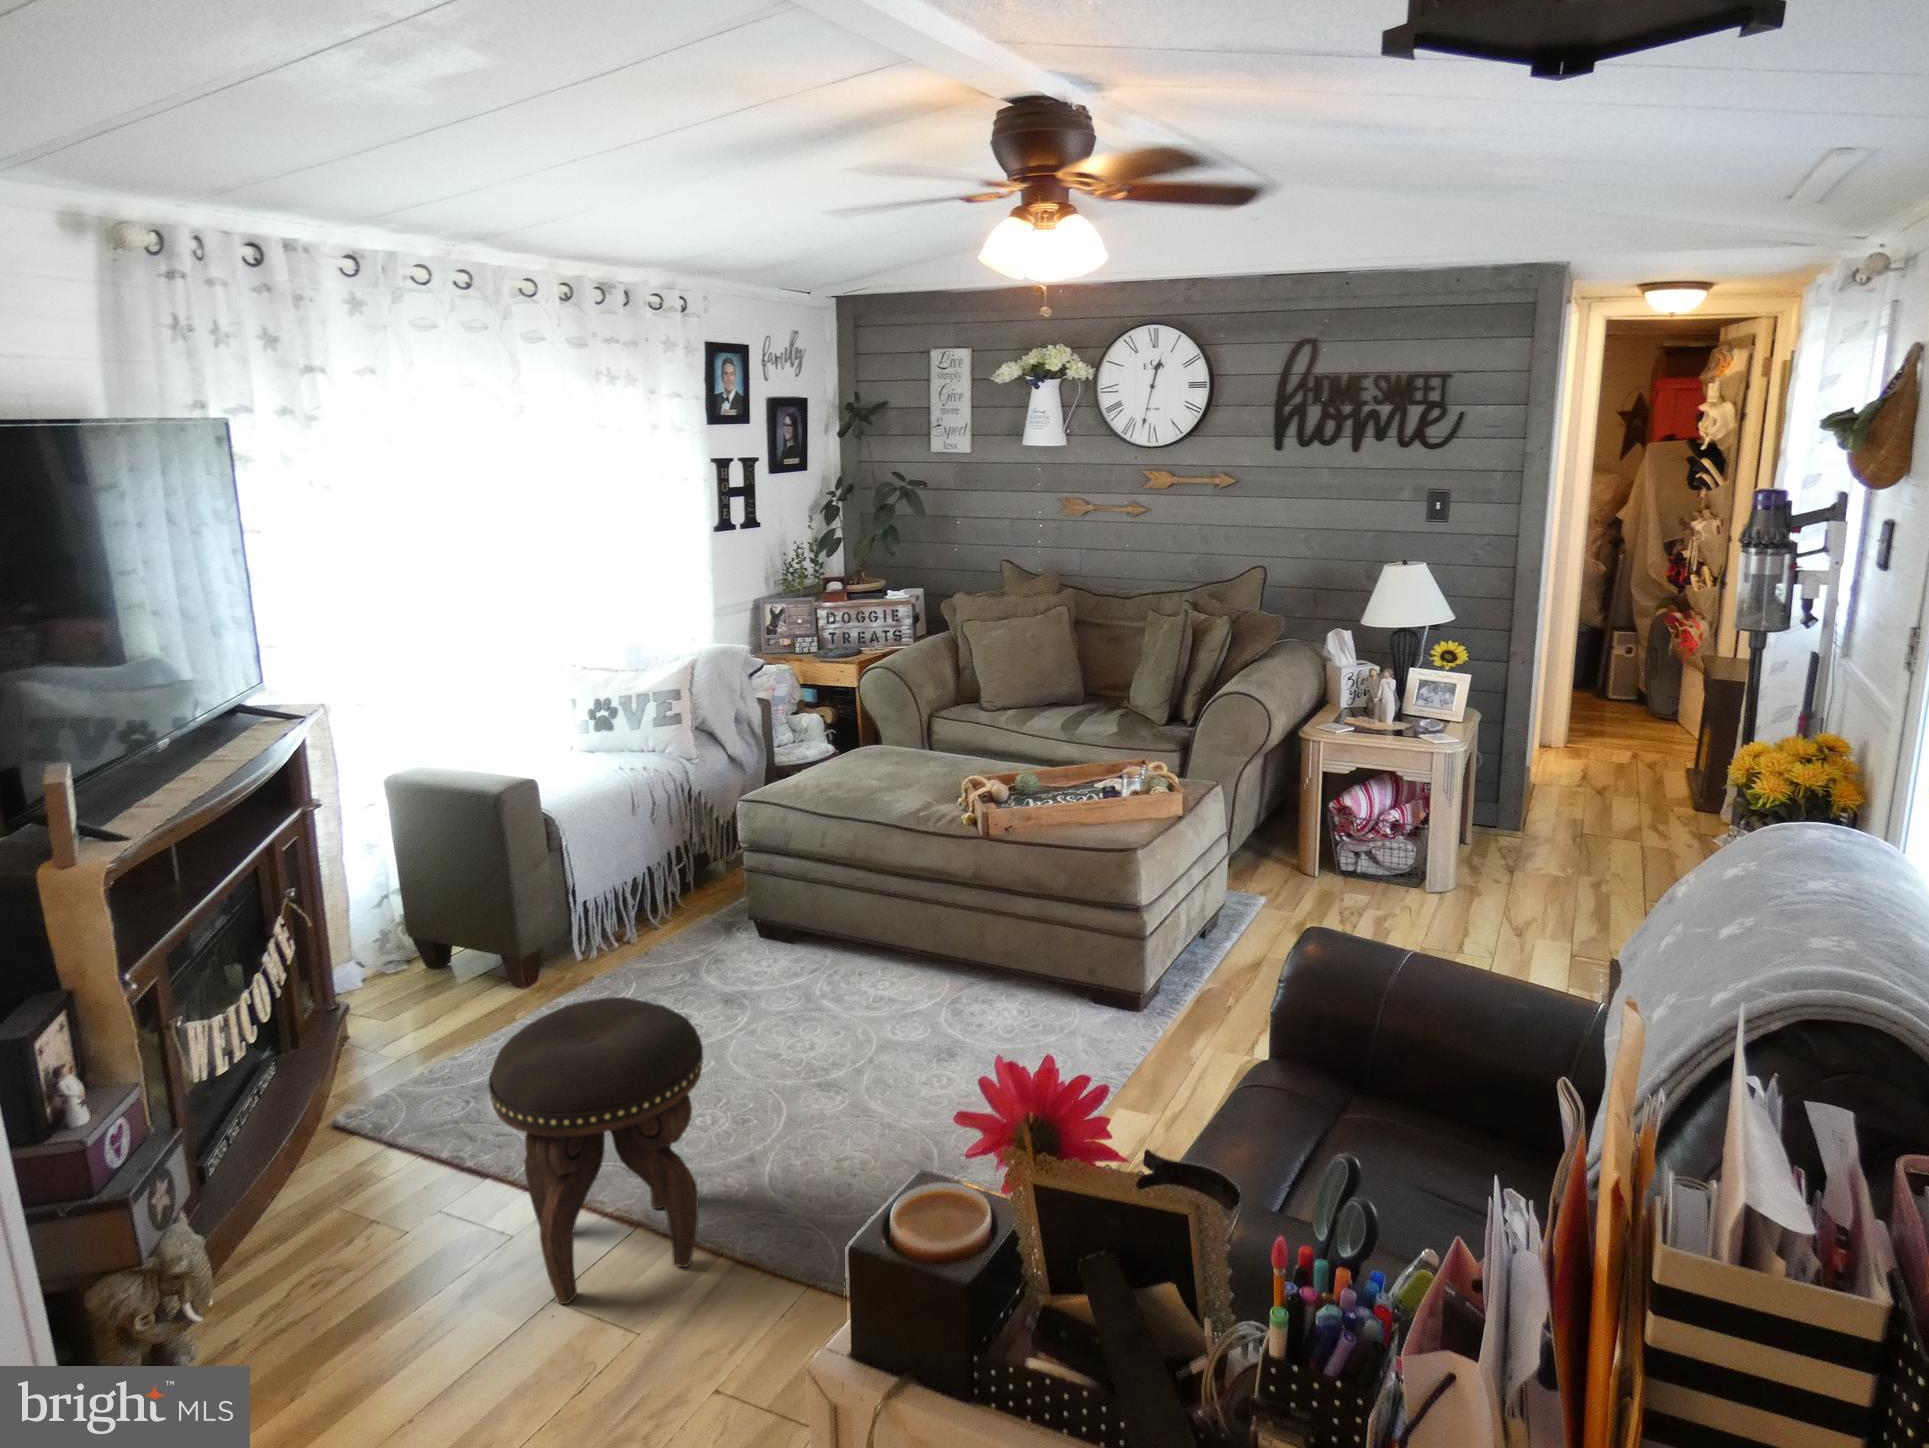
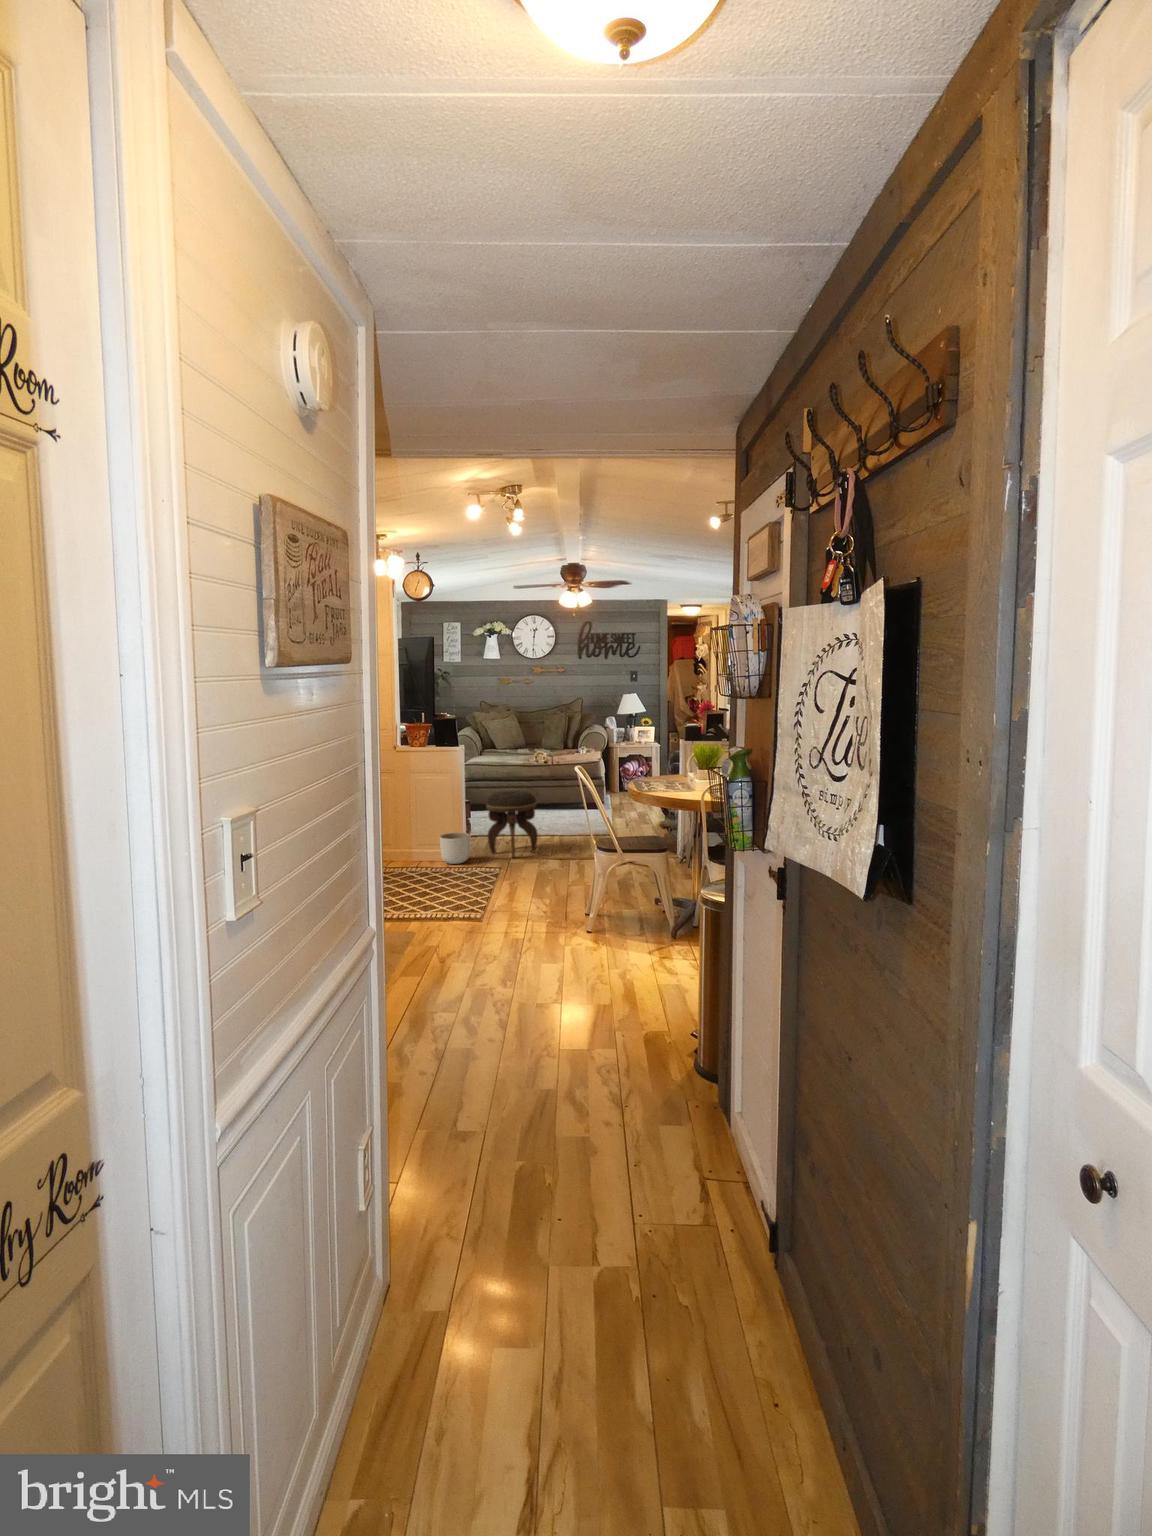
planter: none [263,1156,401,1306] -> present [440,832,470,864]

